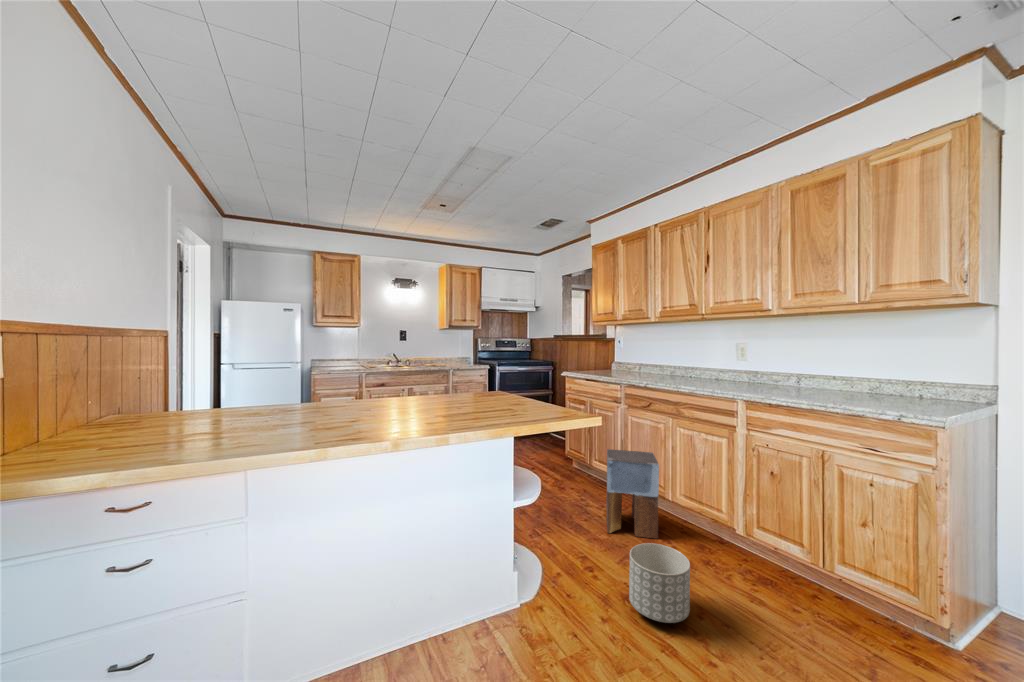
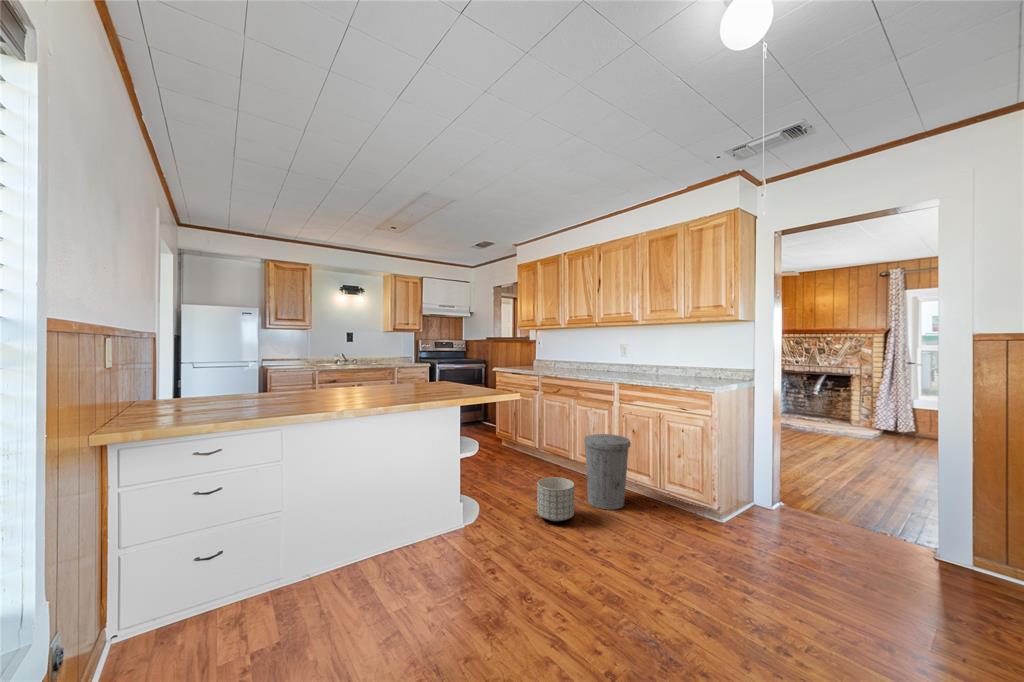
stool: present [606,449,659,539] -> none [527,424,562,484]
trash can: none [698,476,777,601] -> present [584,434,631,510]

